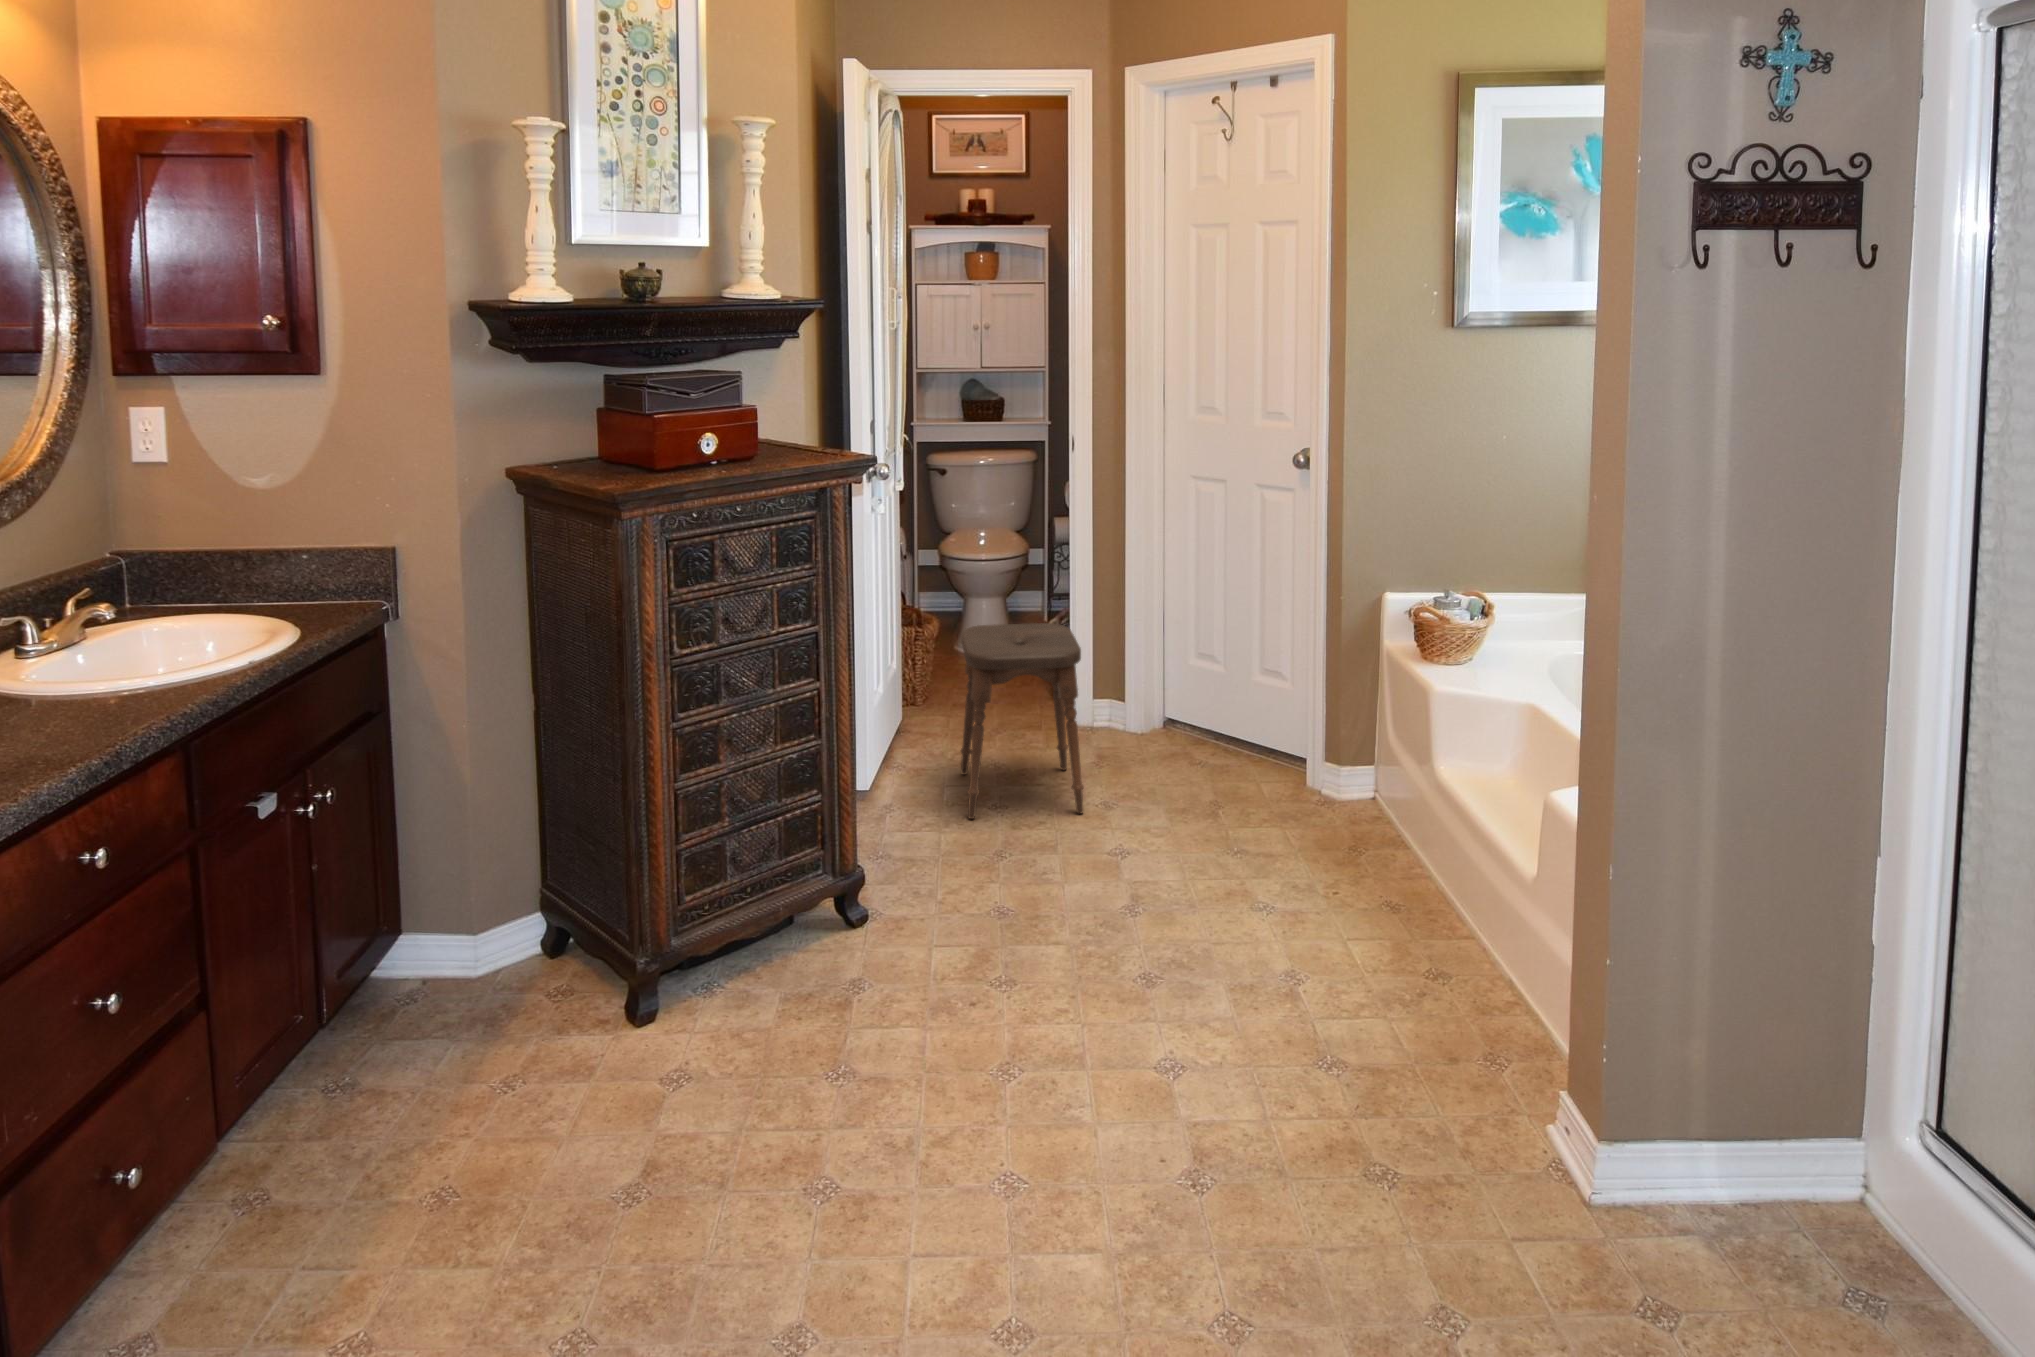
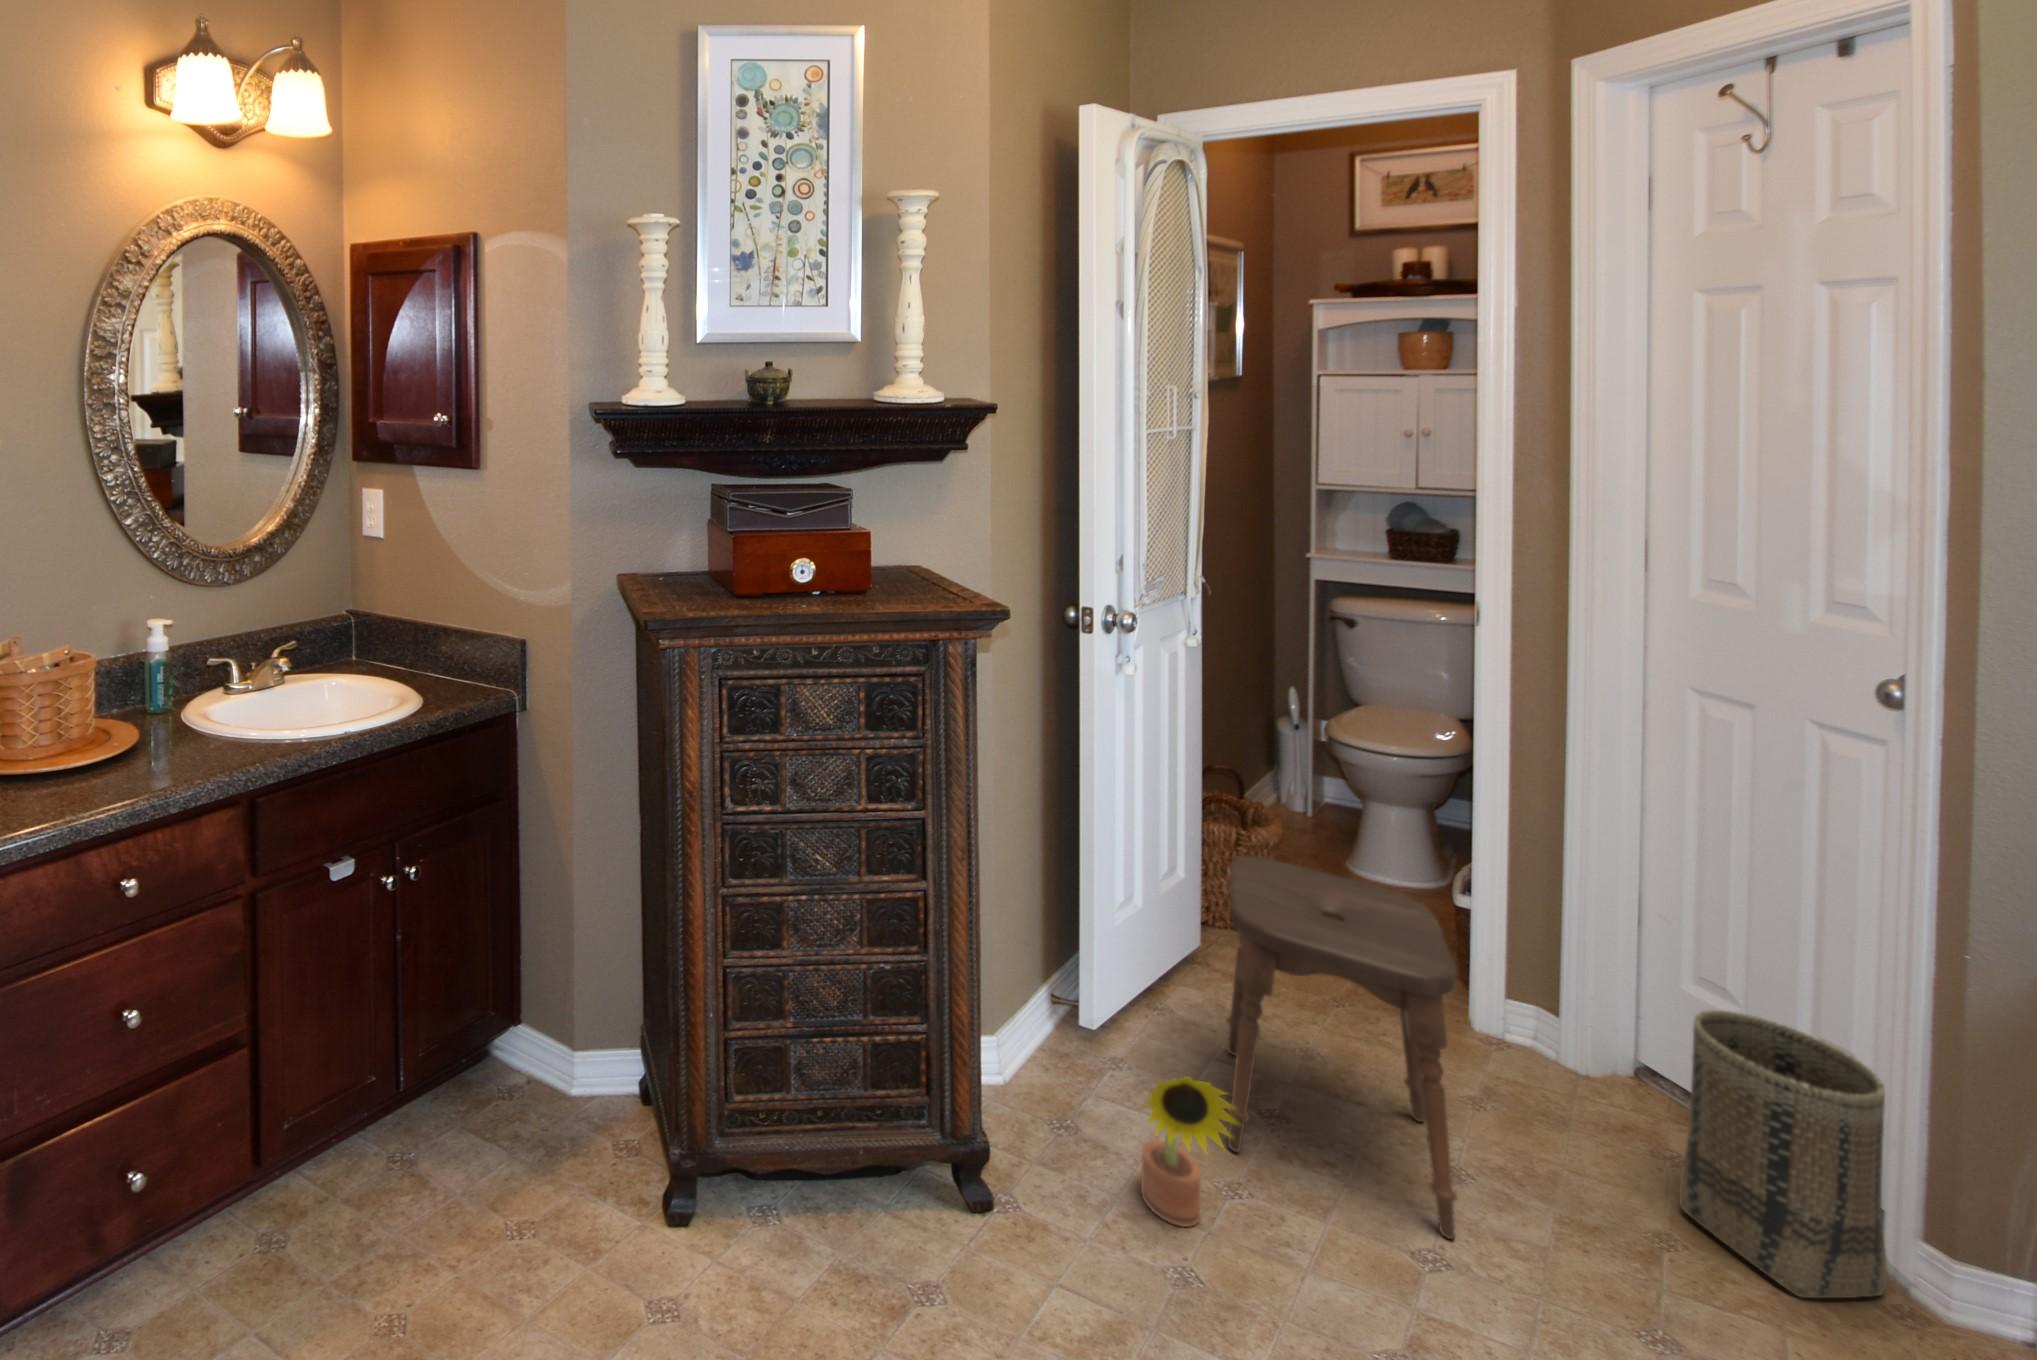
basket: none [1176,641,1248,778] -> present [1679,1010,1887,1298]
decorative plant: none [923,753,981,864] -> present [1141,1076,1240,1227]

